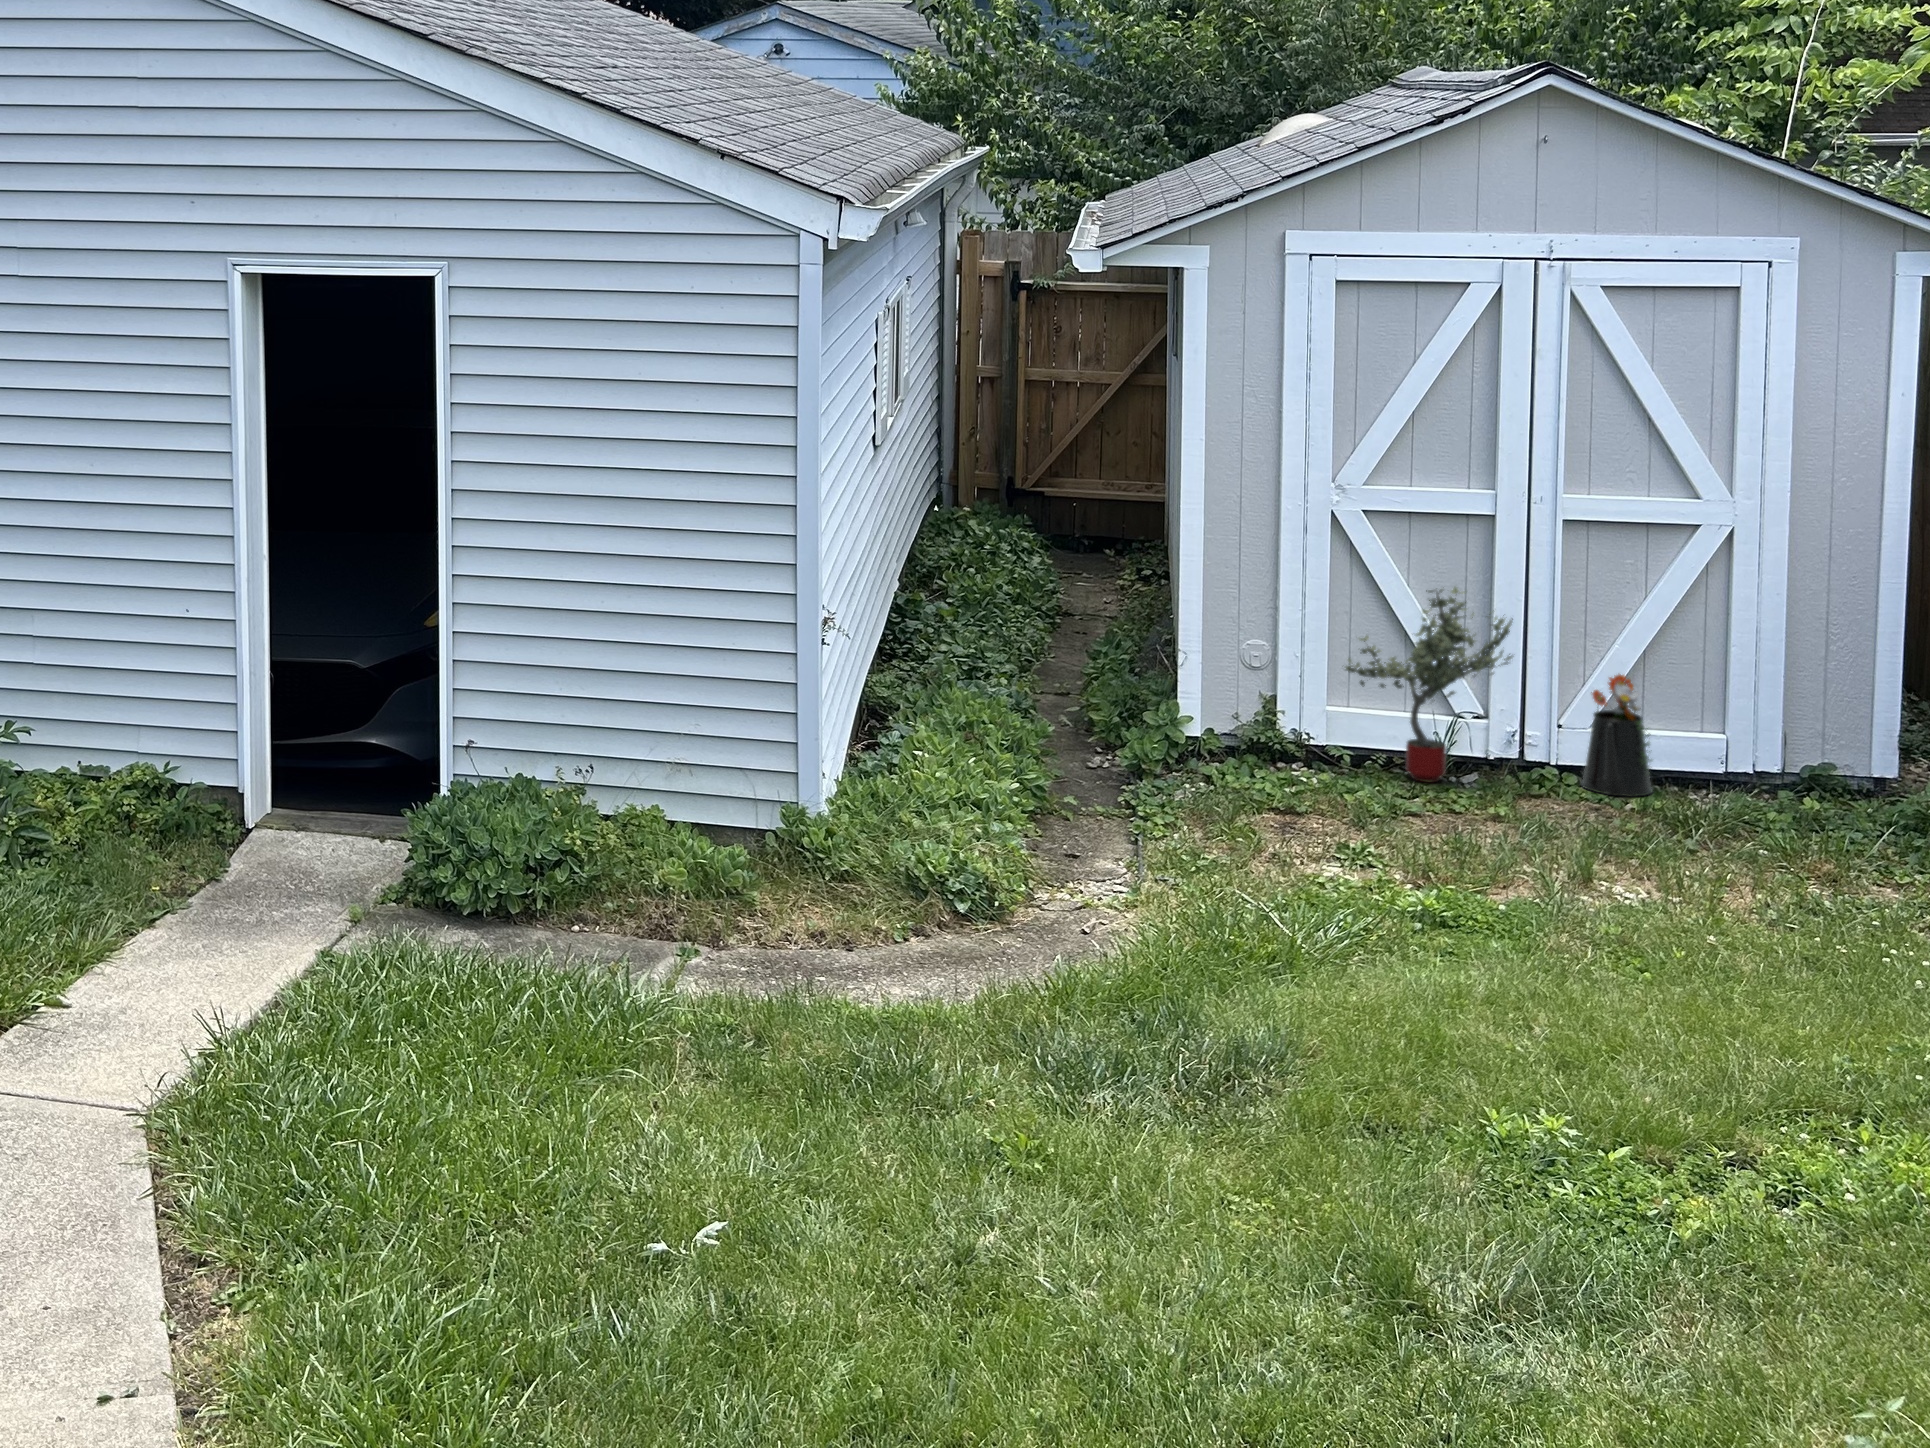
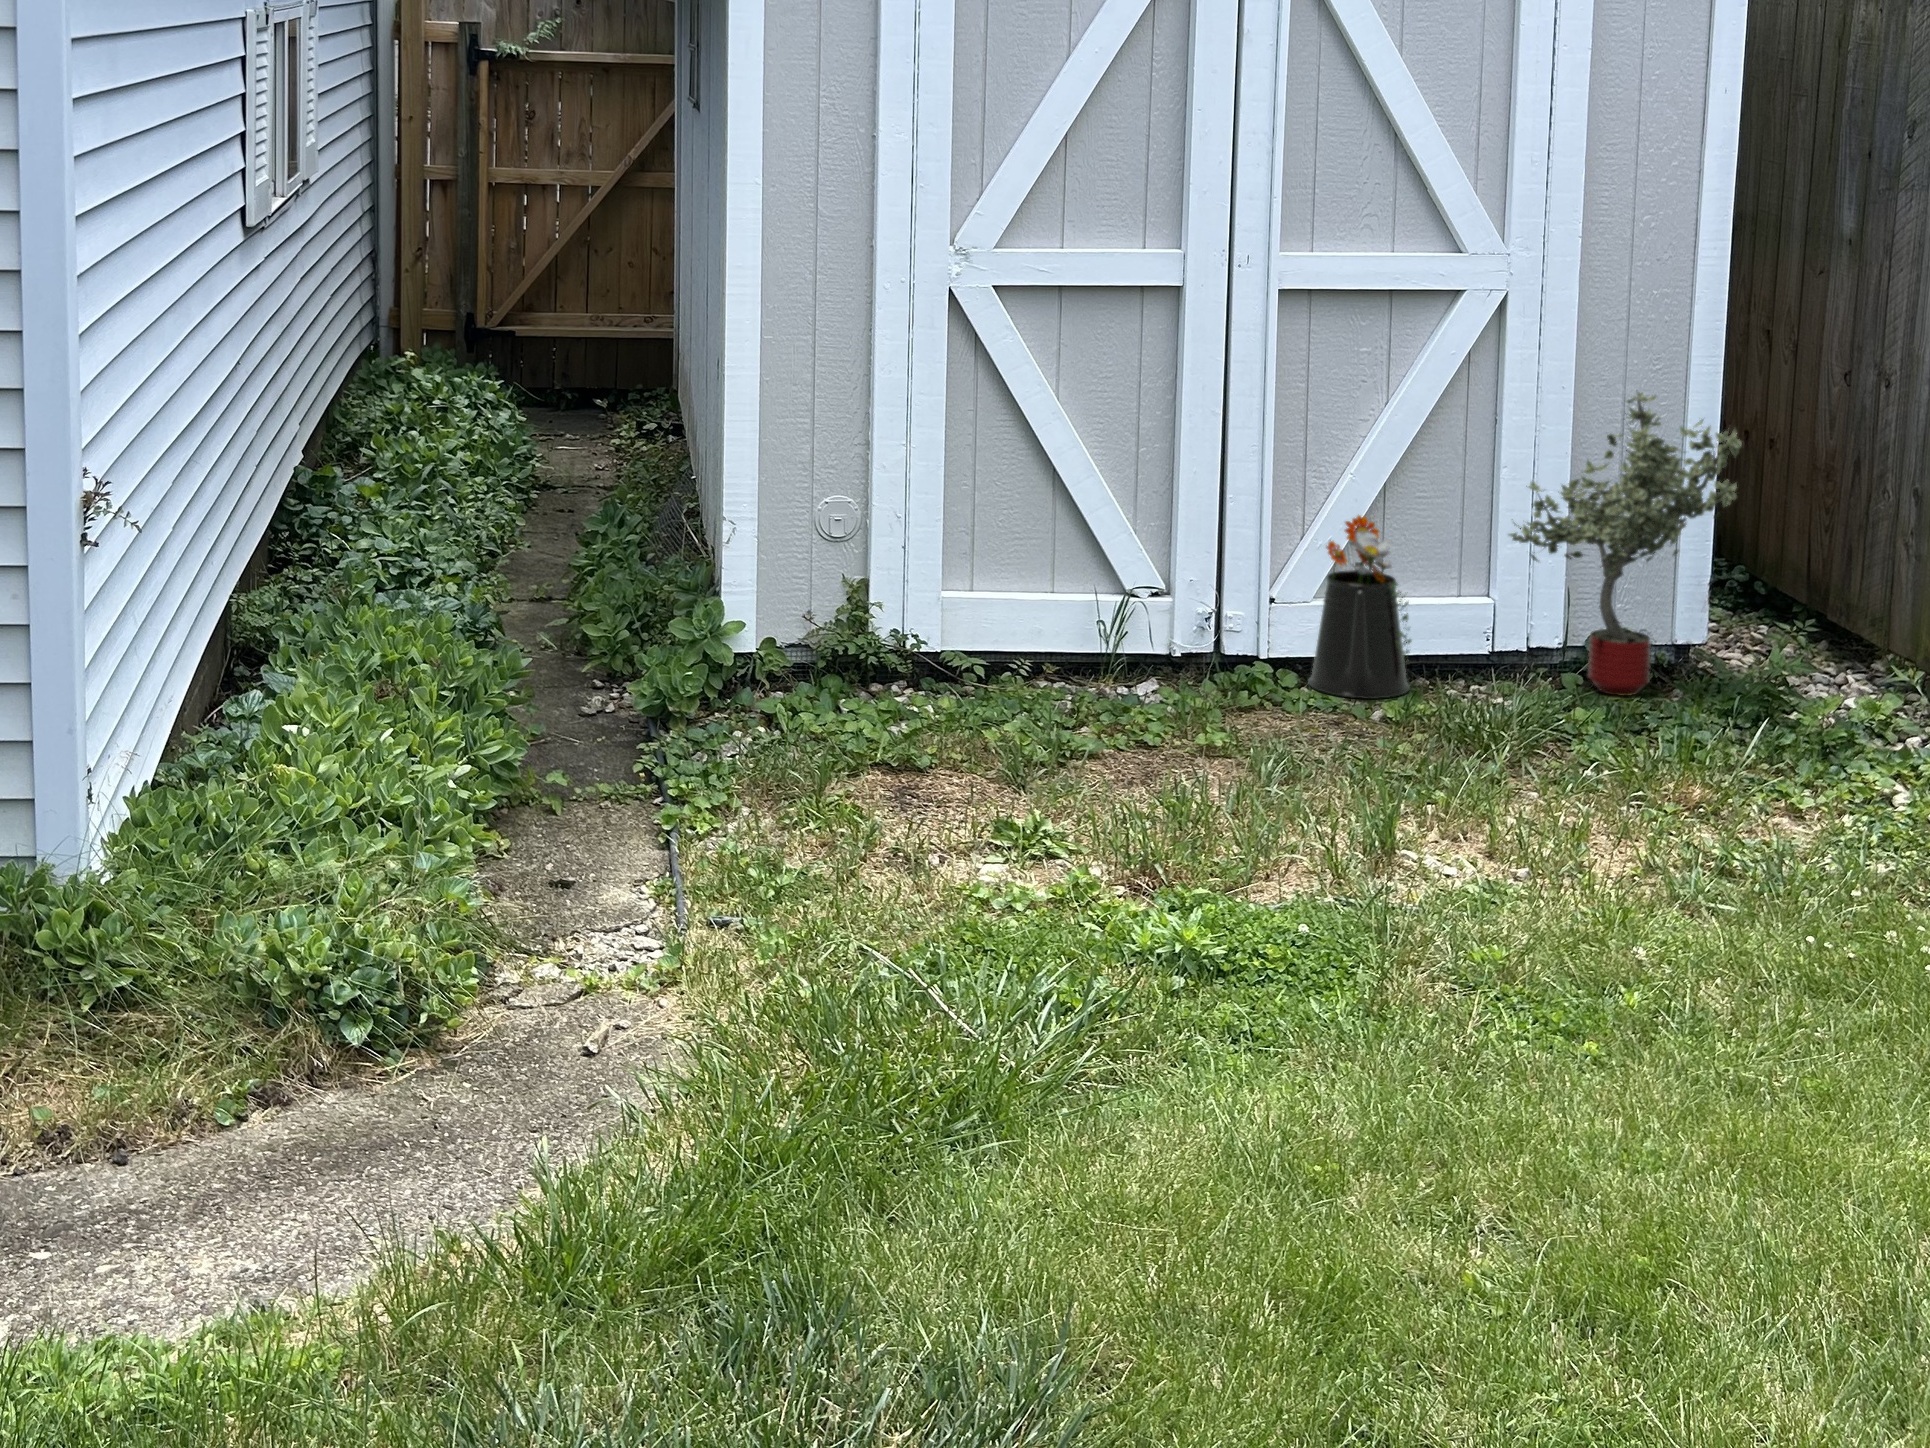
potted tree: present [1346,587,1513,782] -> present [1509,392,1742,696]

